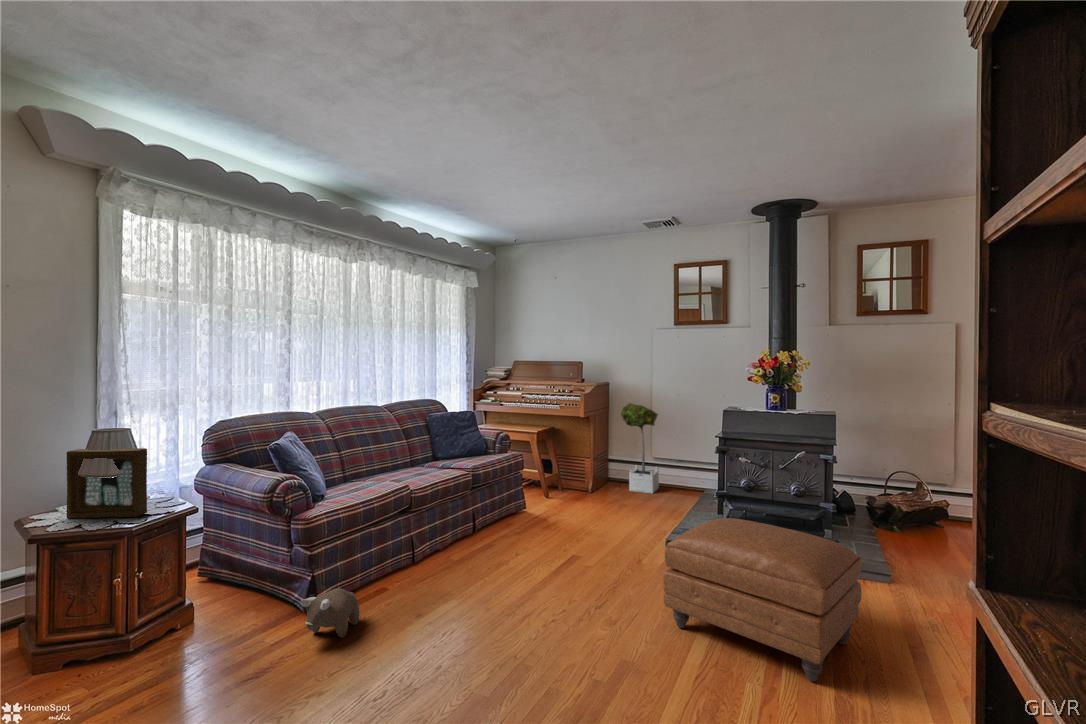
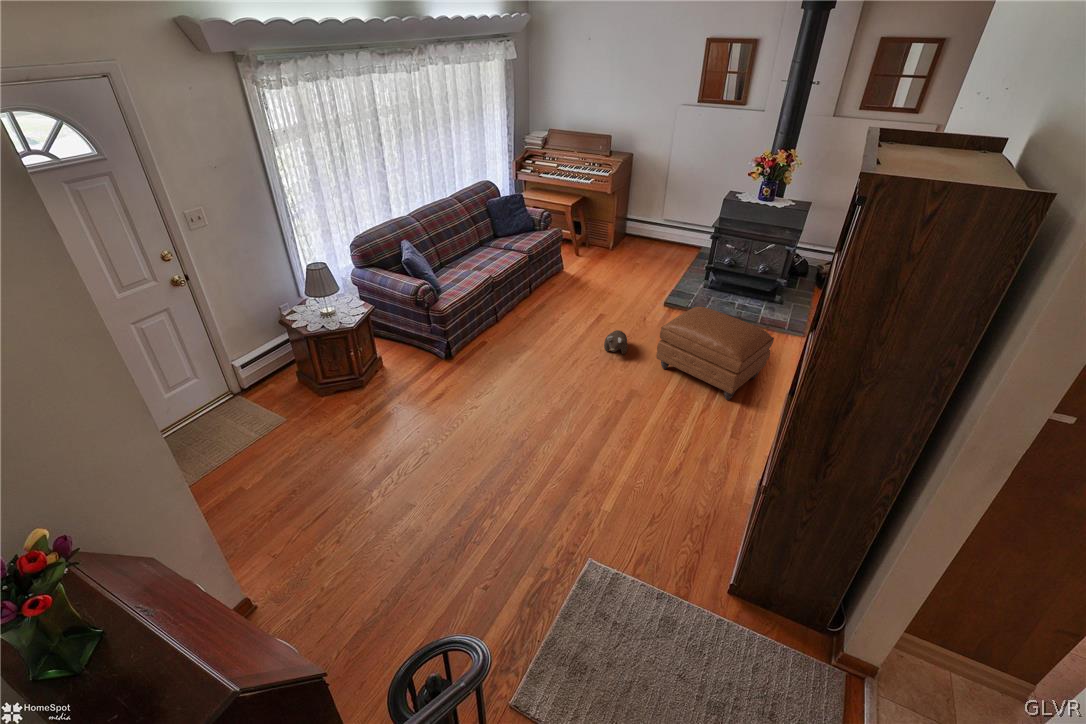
potted tree: present [621,403,659,493] -> none [642,178,673,252]
picture frame: present [66,448,147,518] -> none [302,278,353,319]
plush toy: present [301,588,359,638] -> present [604,330,627,354]

